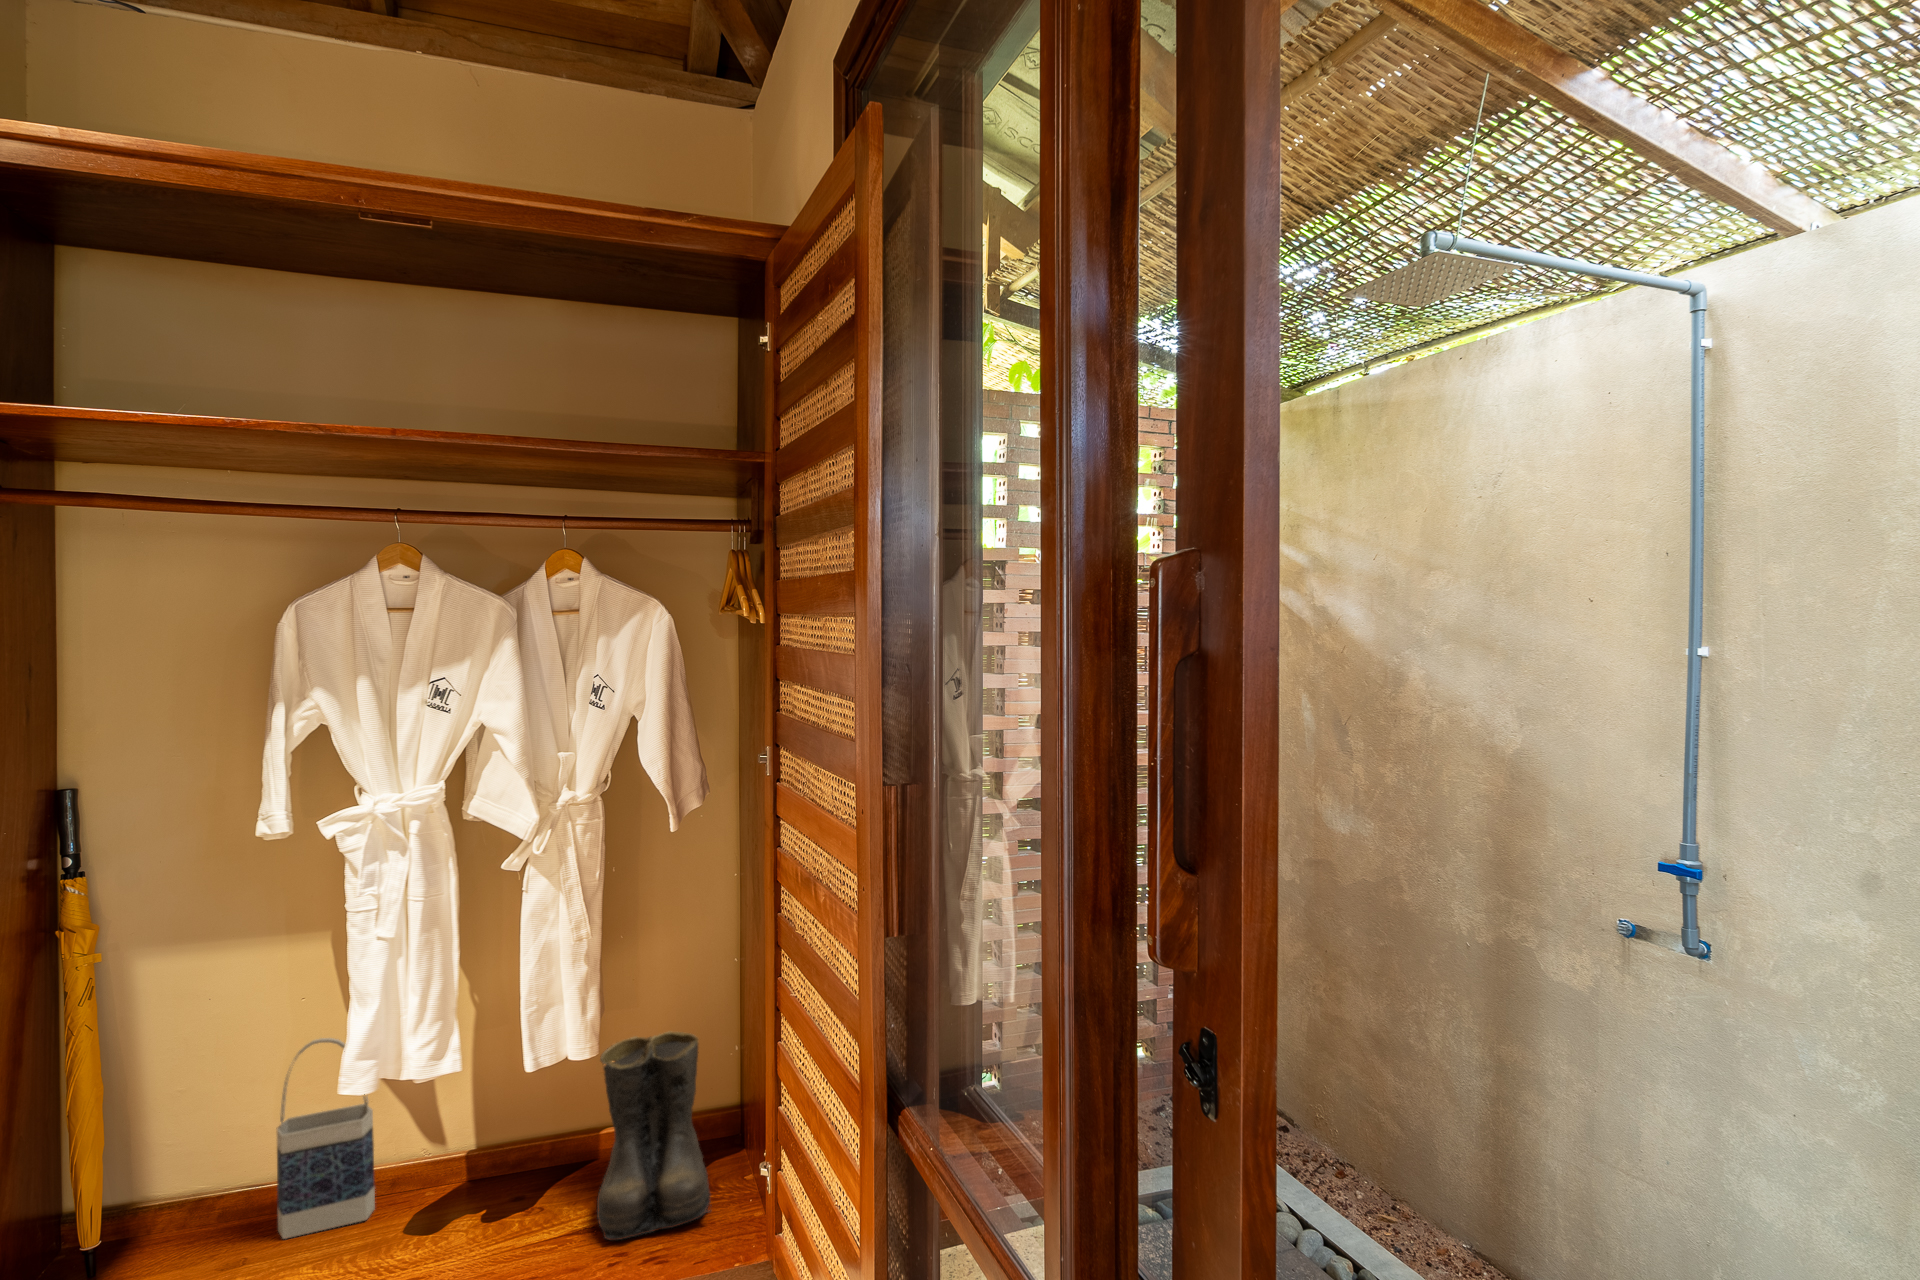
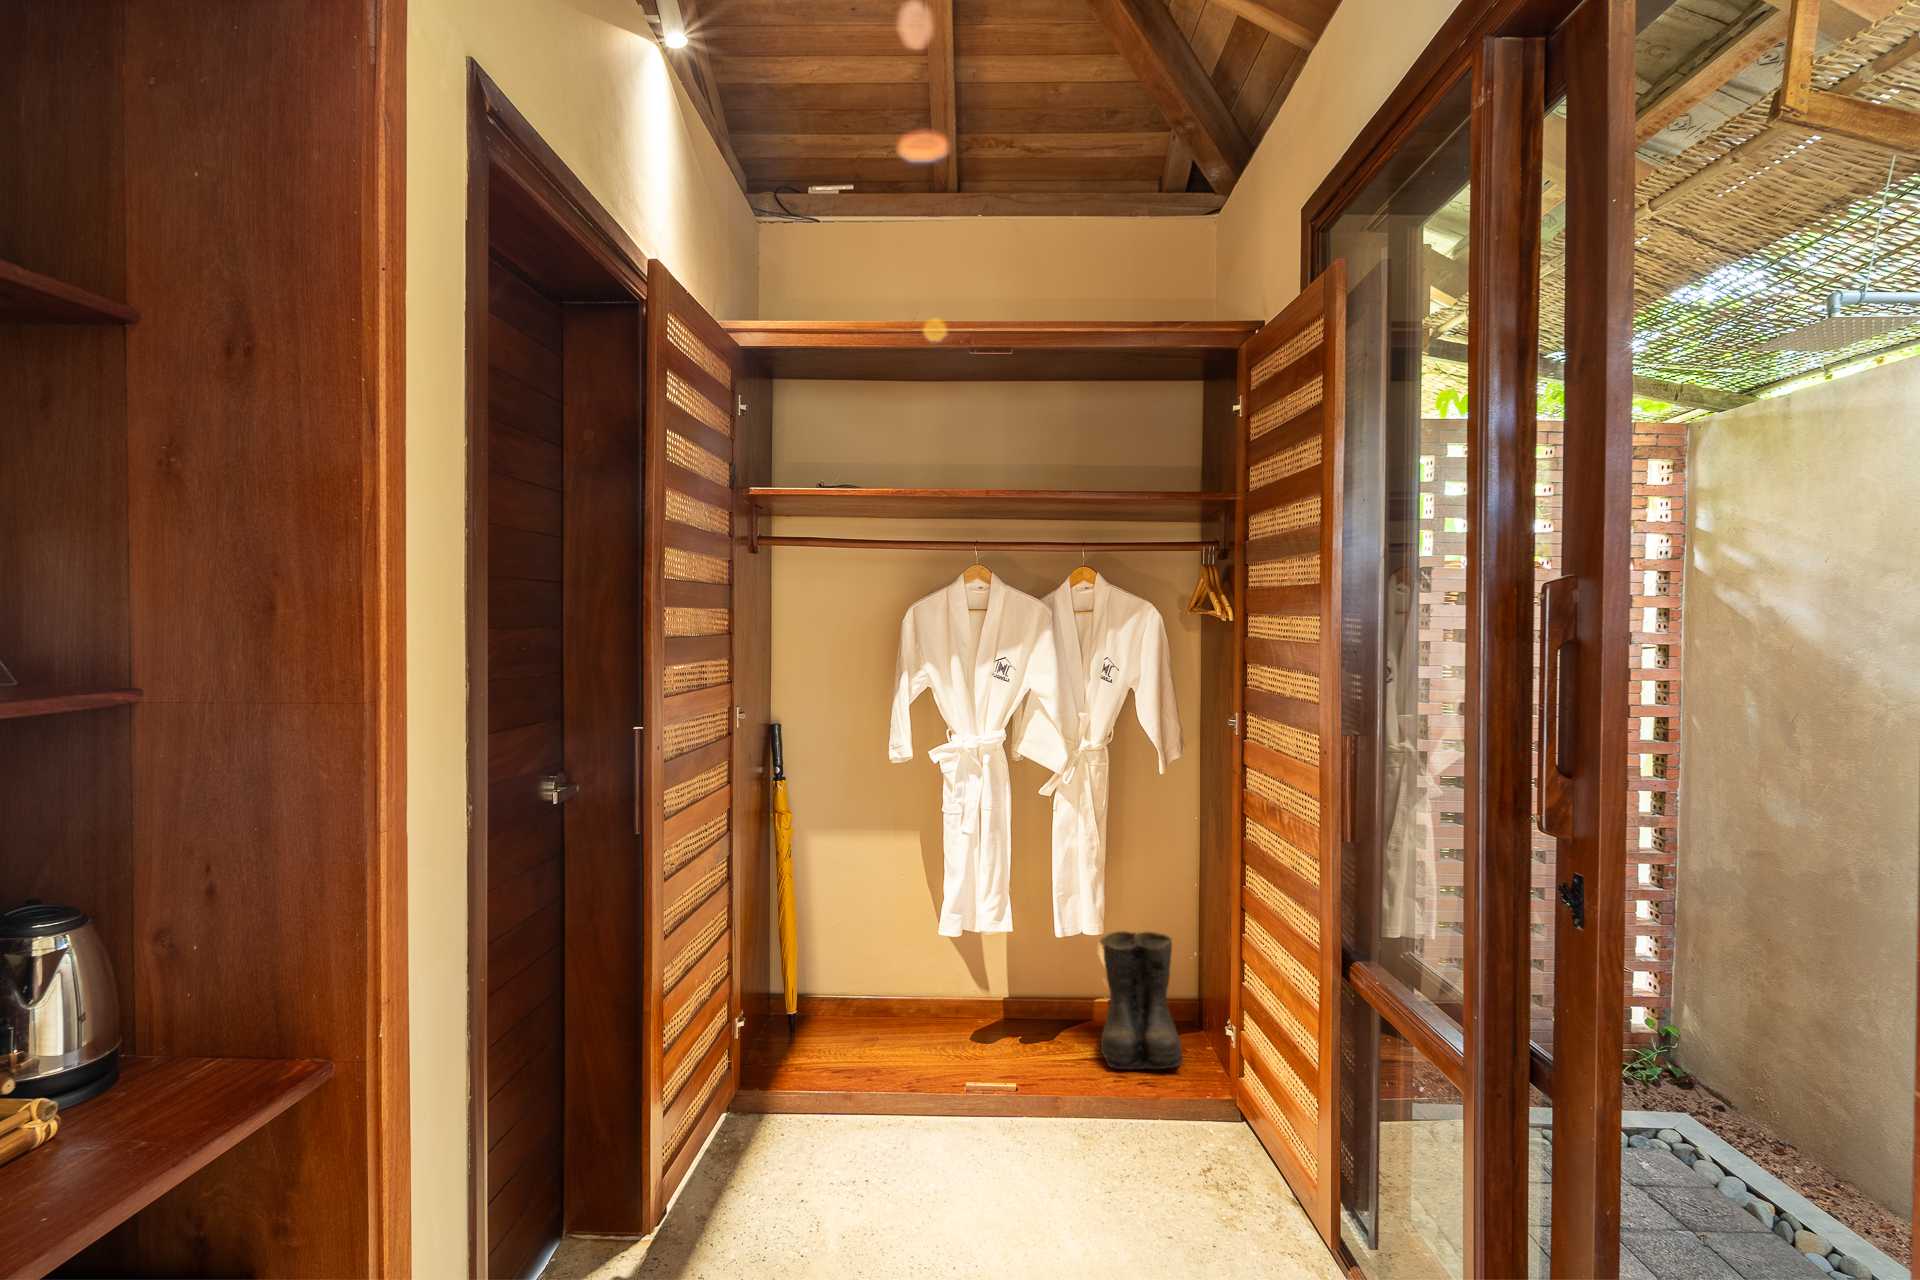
bag: present [276,1038,375,1239] -> none [898,897,954,1024]

